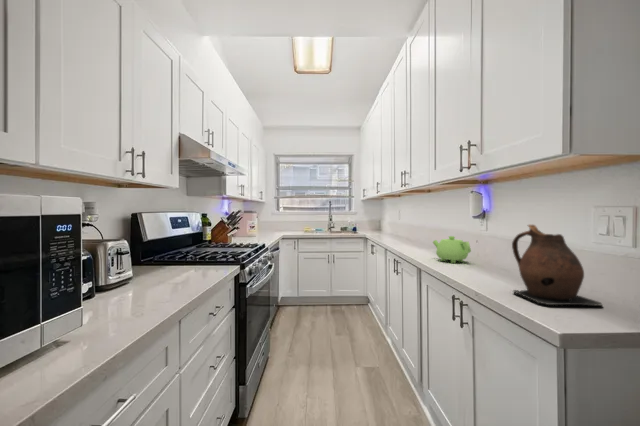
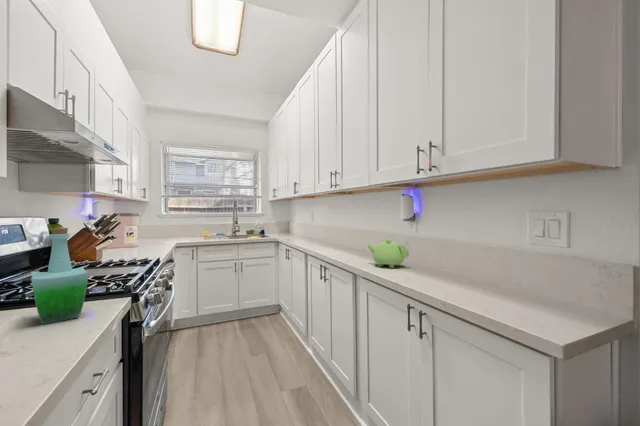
bottle: none [189,217,217,274] -> present [31,228,89,324]
ceramic pitcher: present [512,225,602,306] -> none [485,229,576,317]

